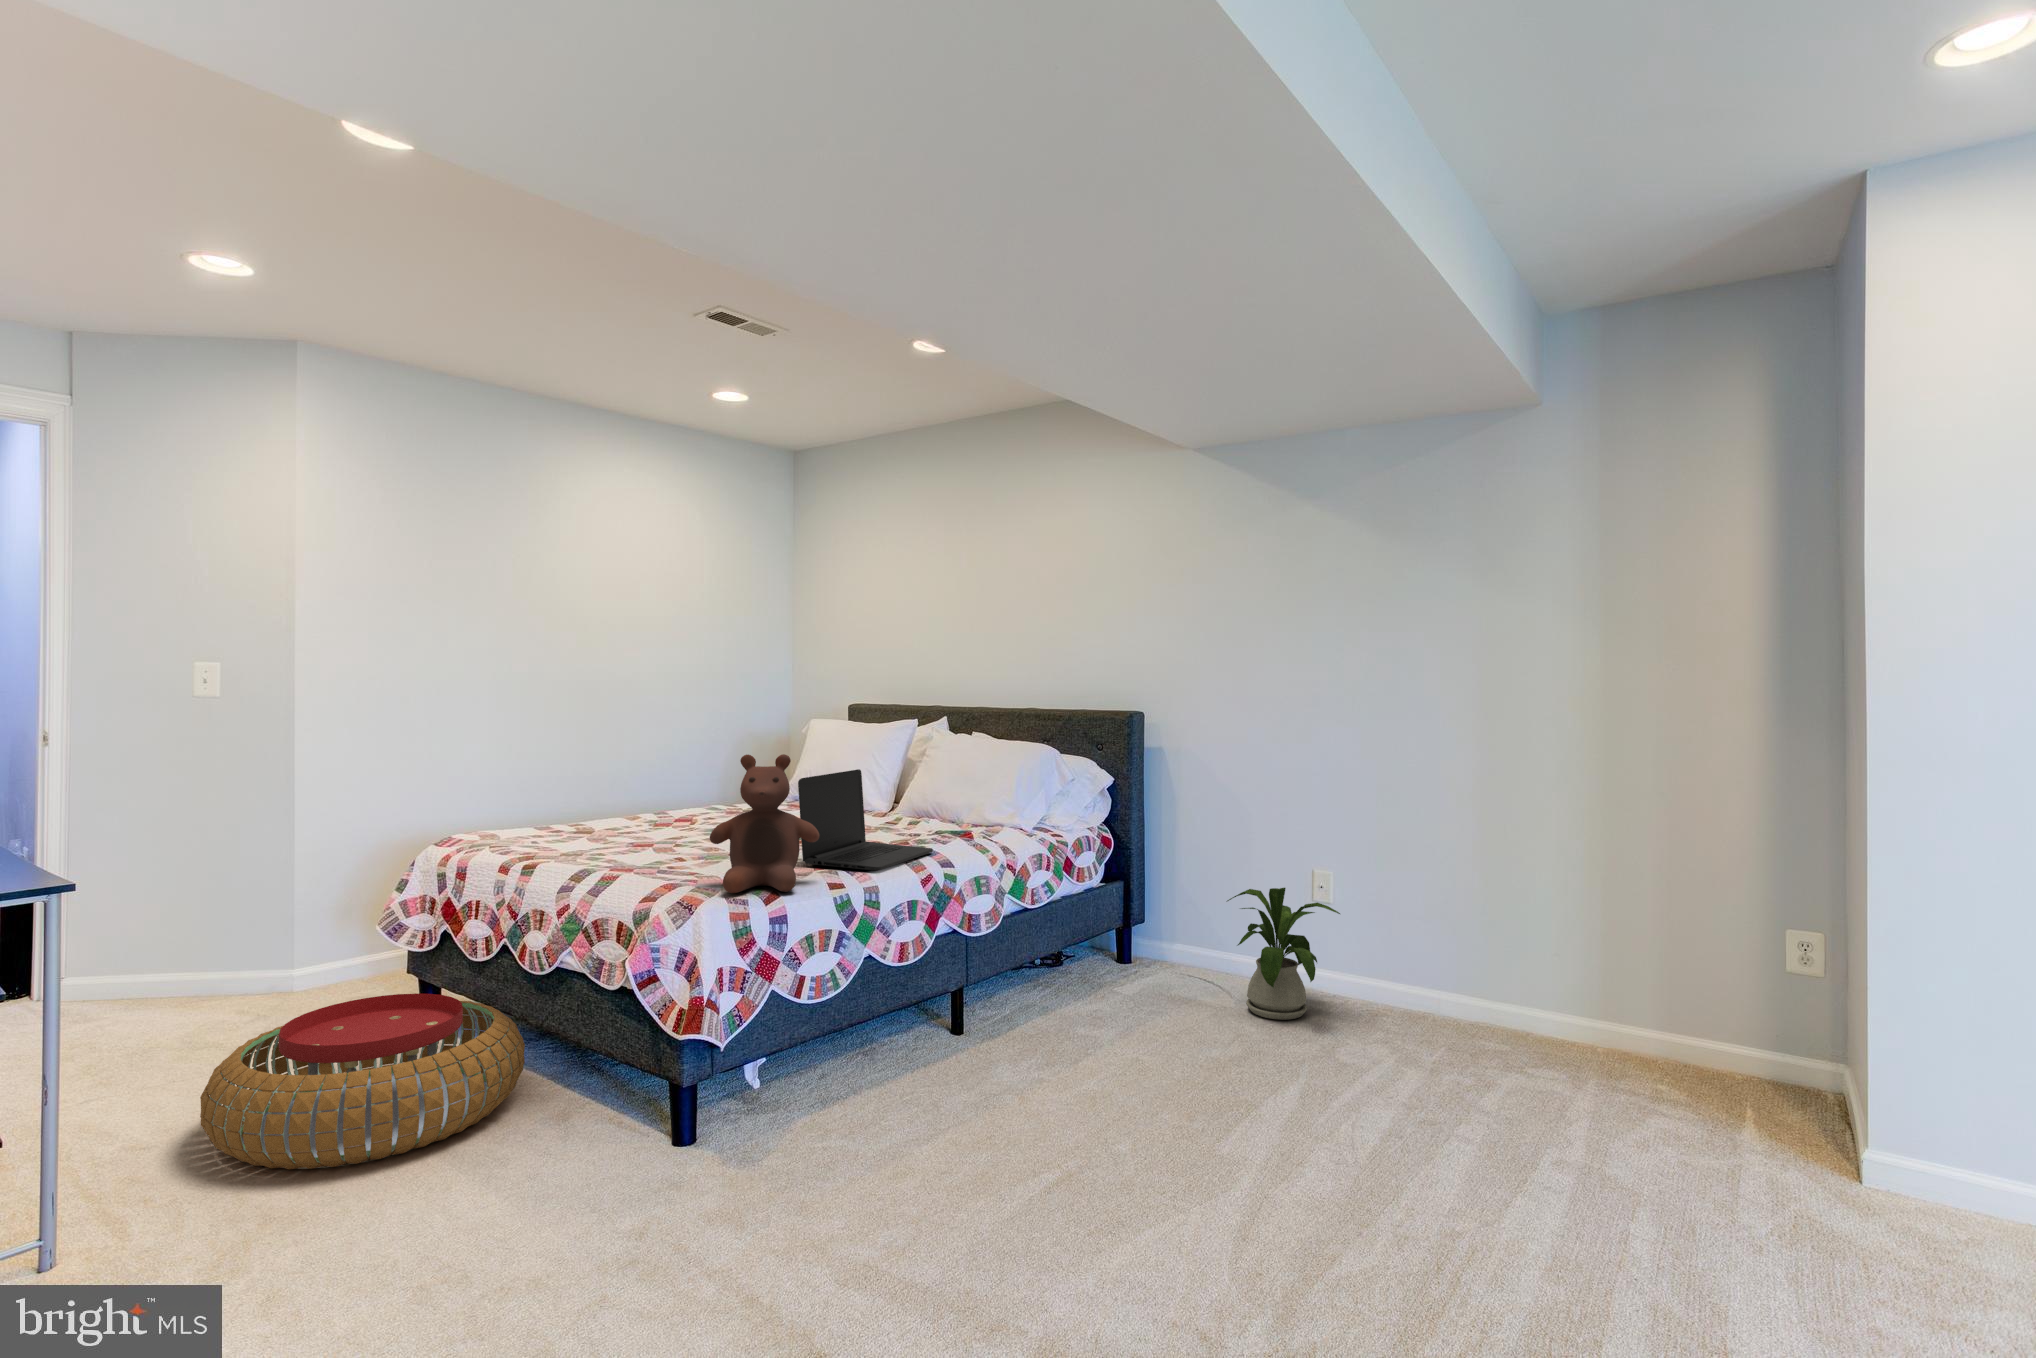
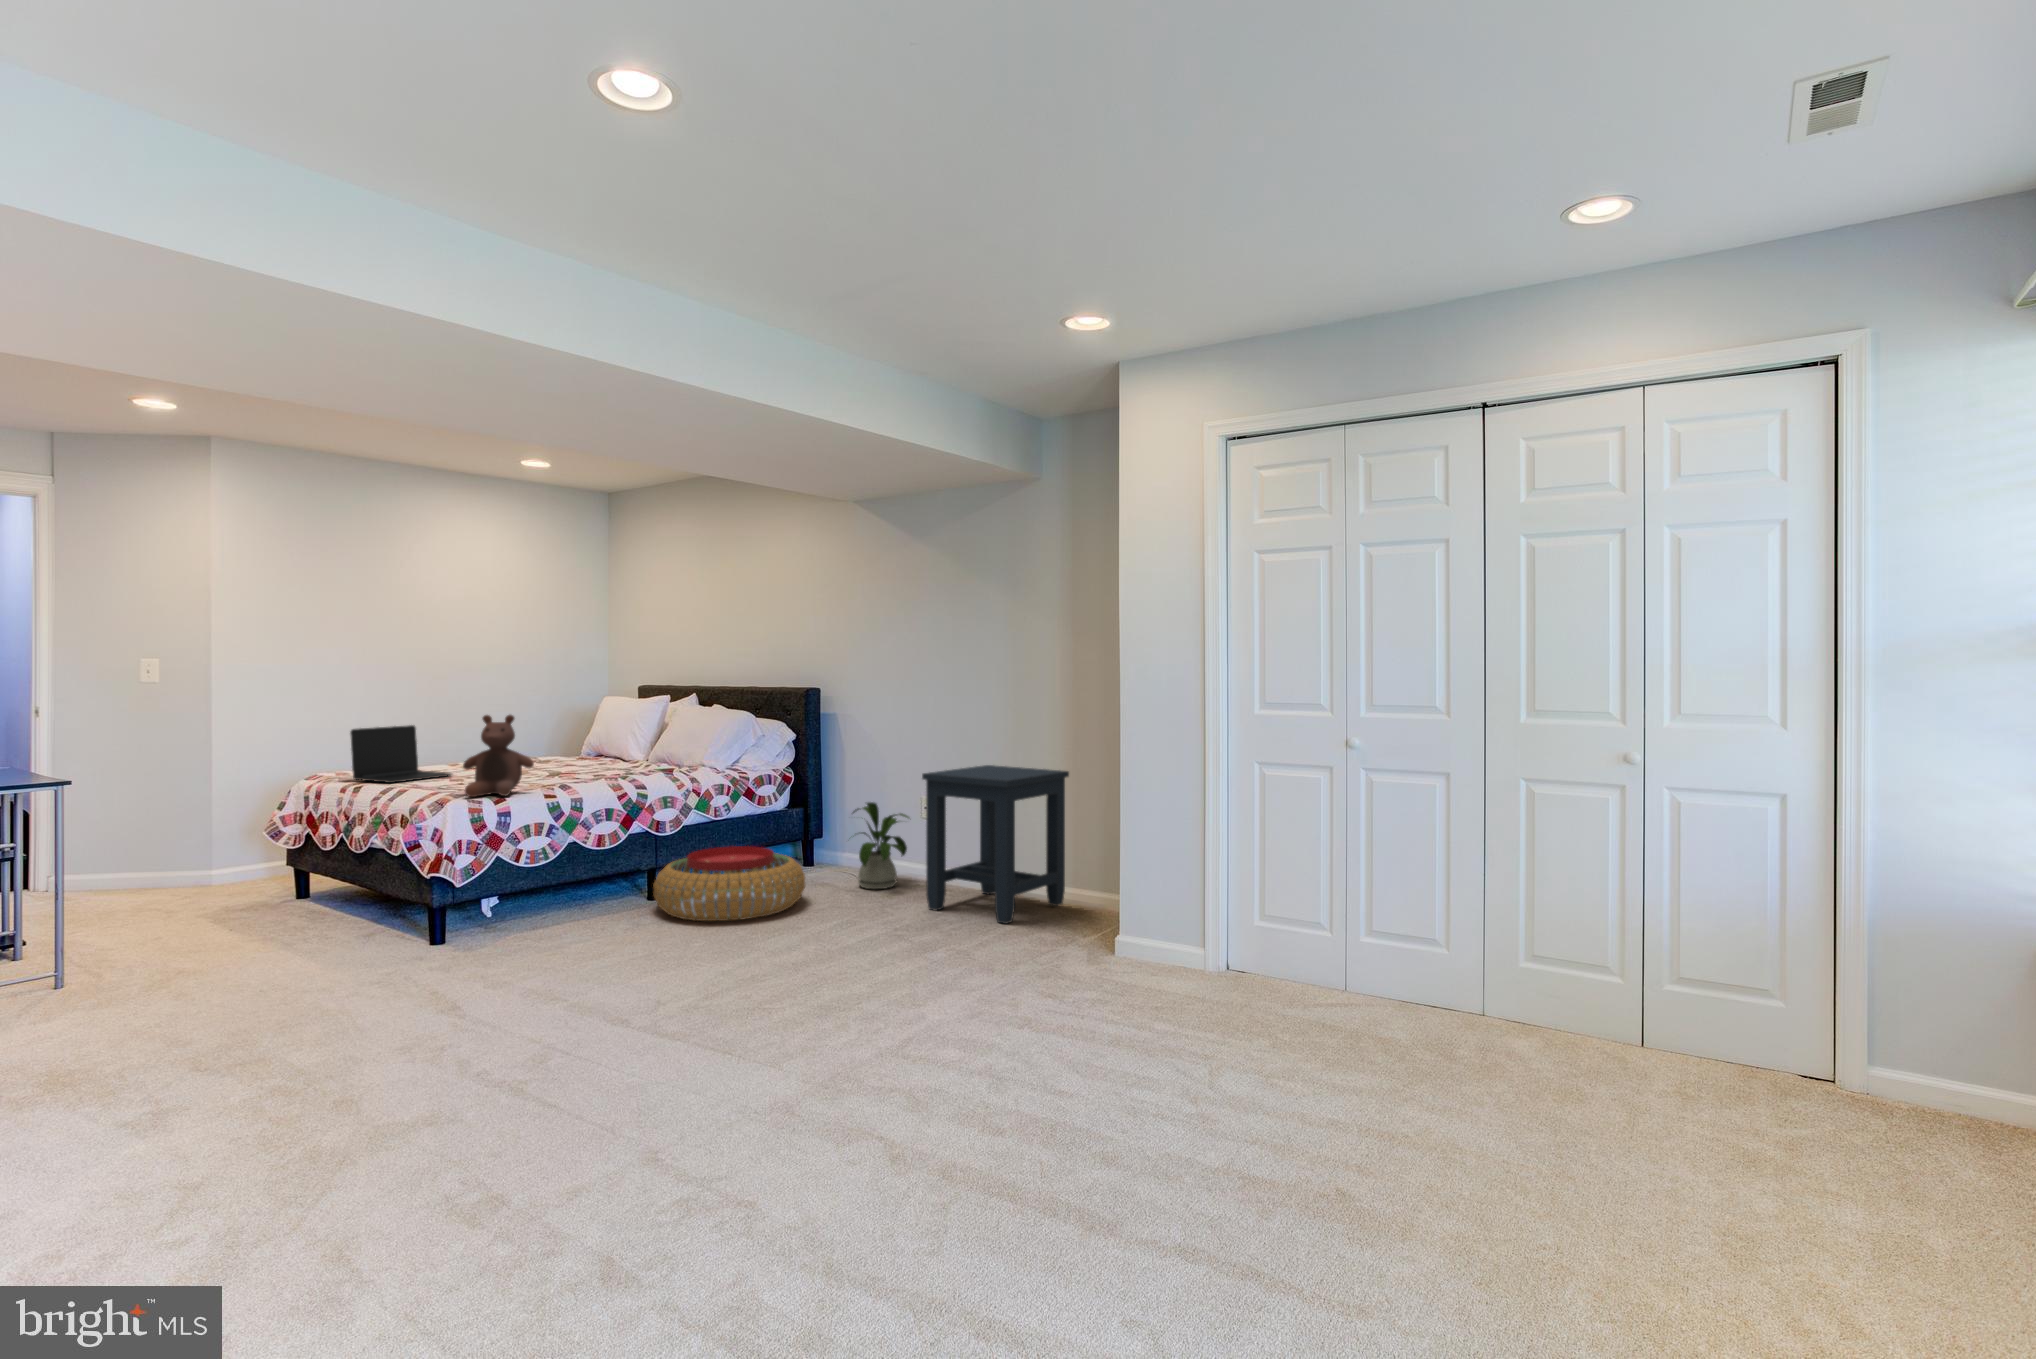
laptop: present [798,769,933,871] -> present [350,725,451,783]
side table: none [1410,832,1629,1110] -> present [922,765,1069,924]
pouf: present [200,993,525,1169] -> present [653,846,805,921]

